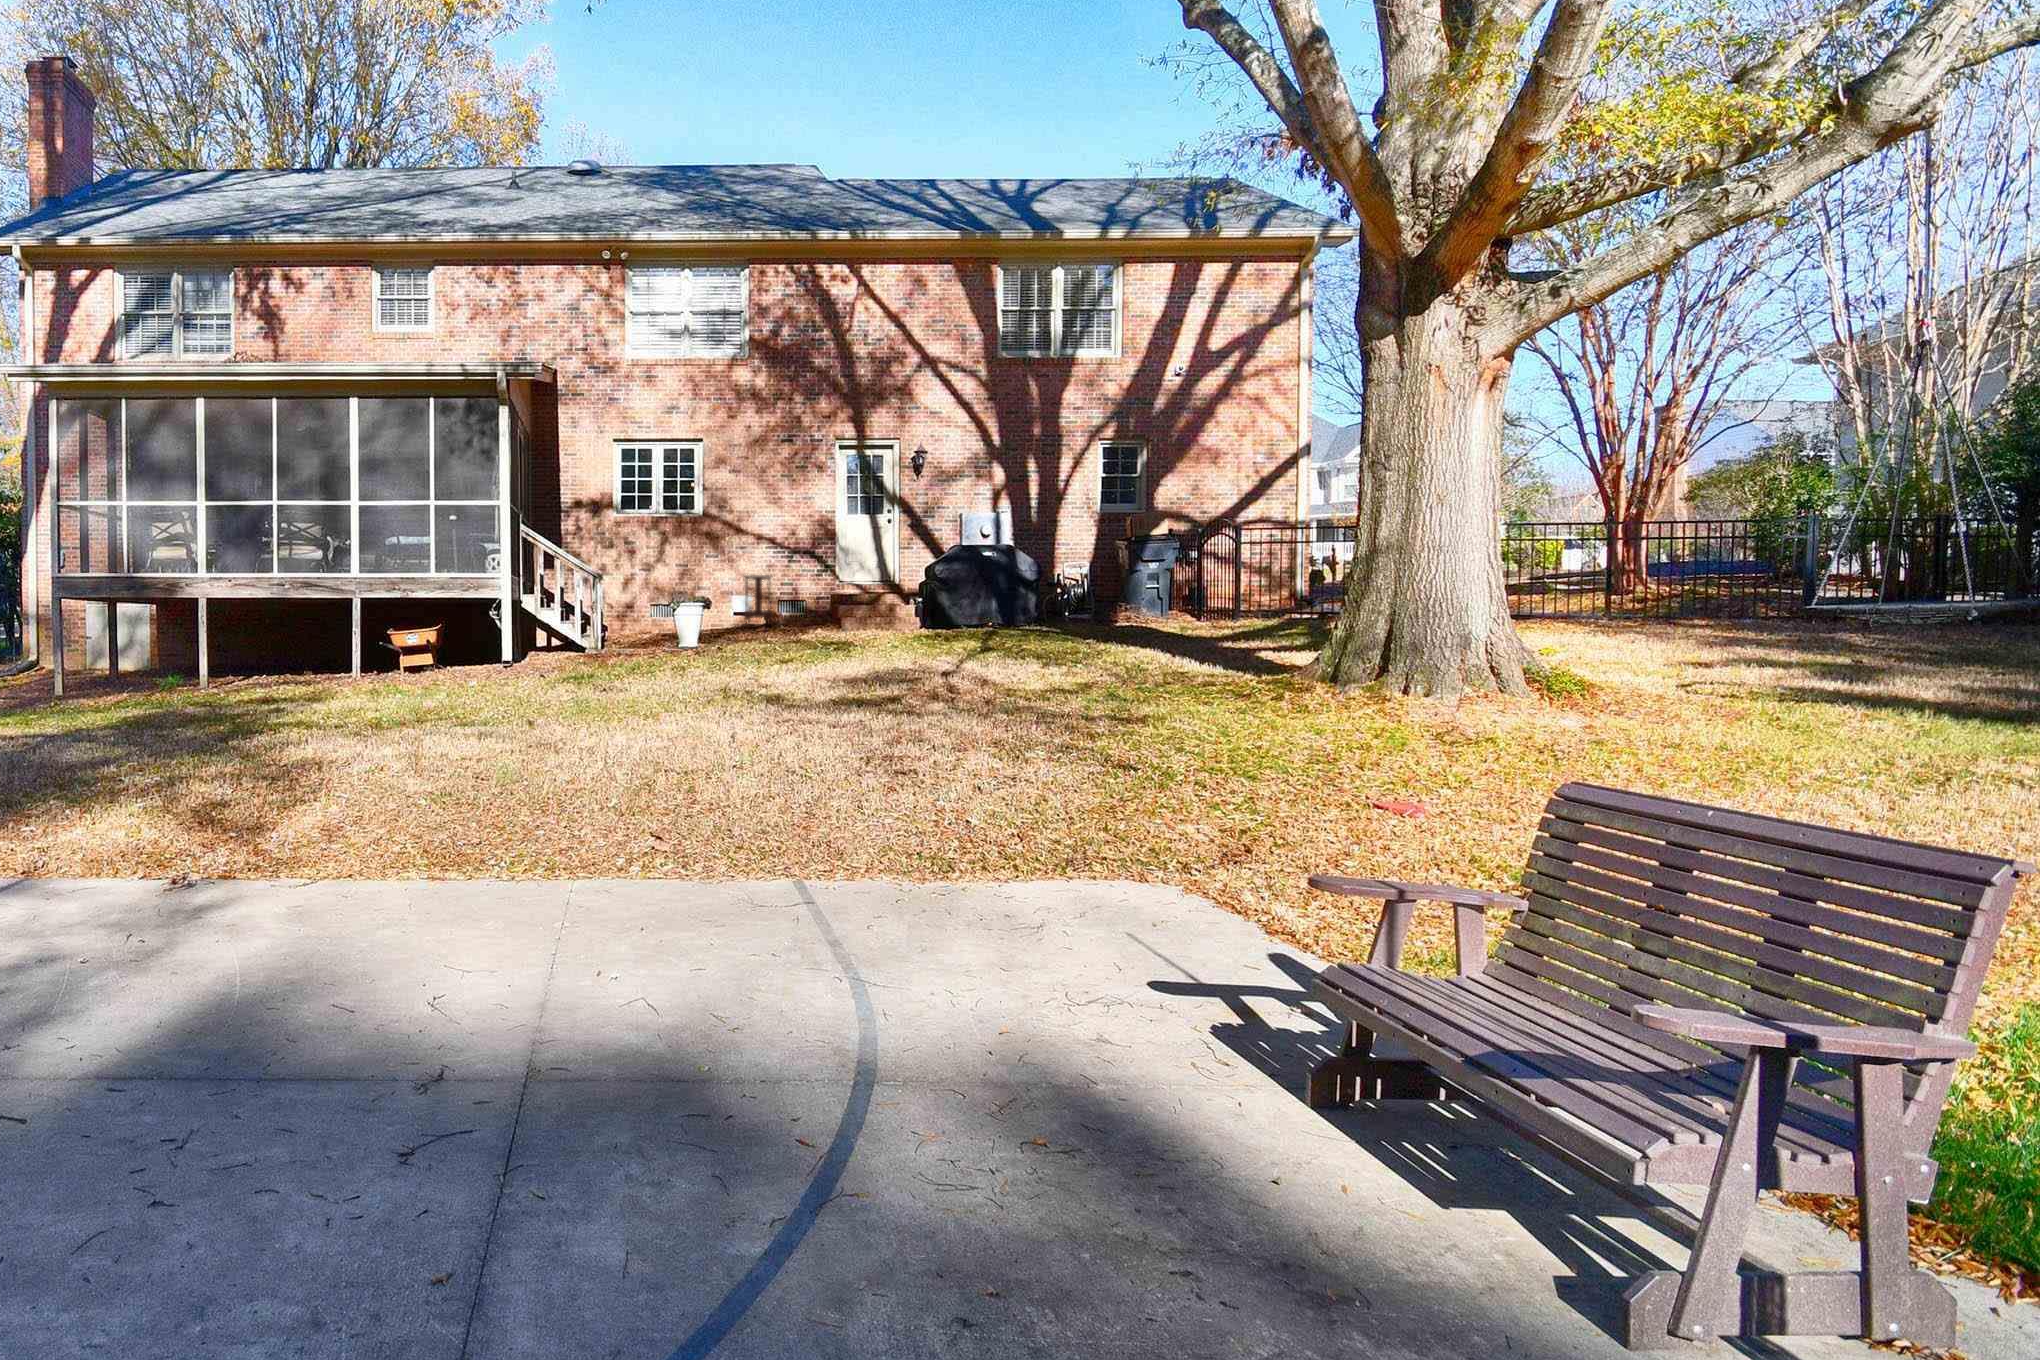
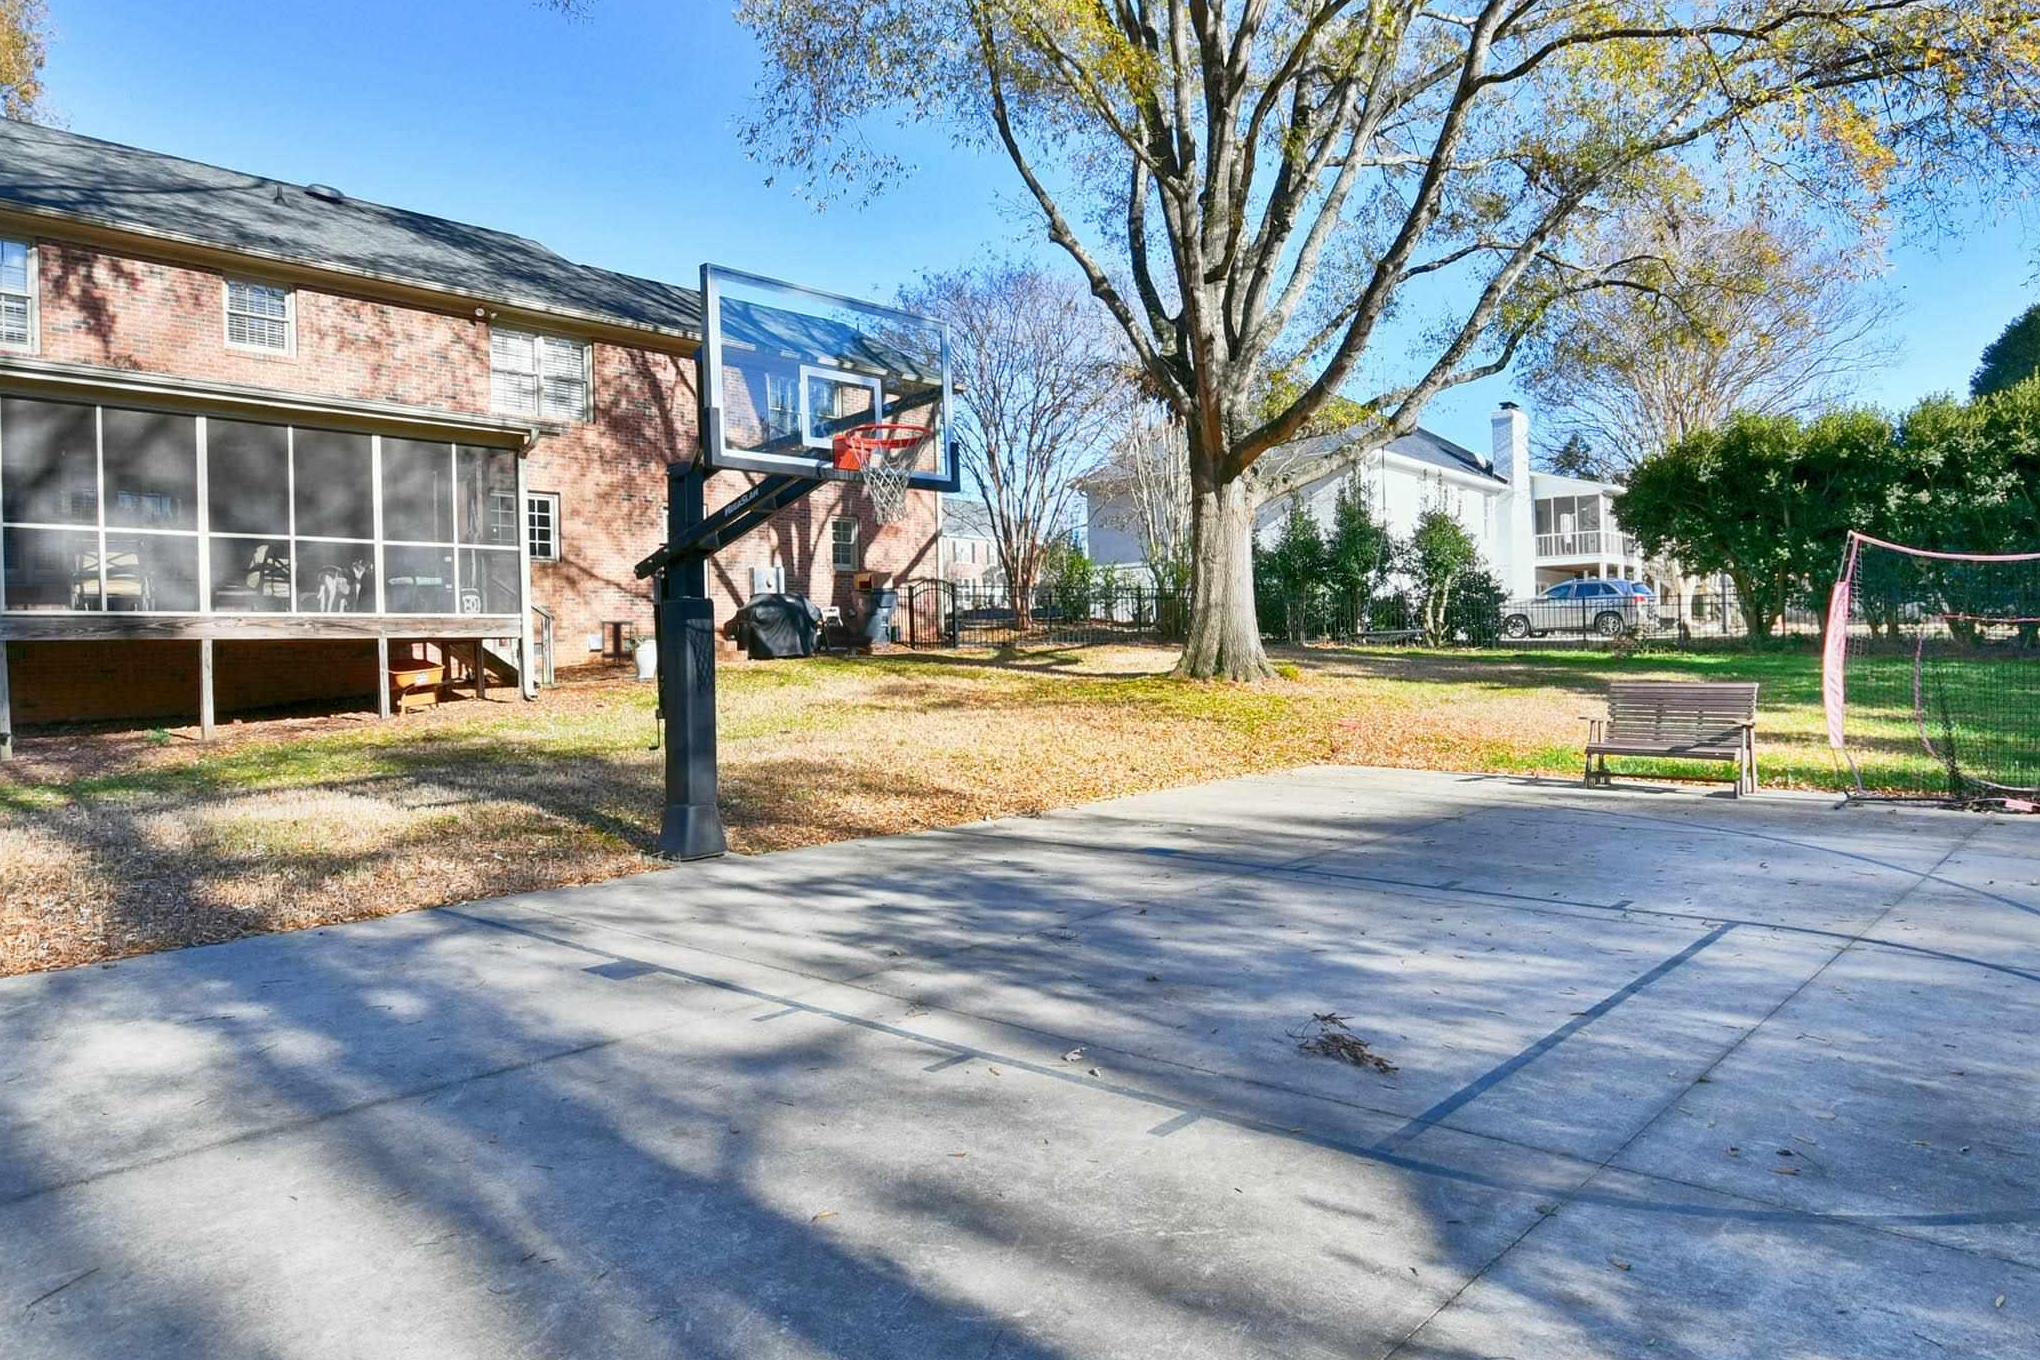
lounge chair: none [1022,582,1084,629] -> present [828,624,873,658]

